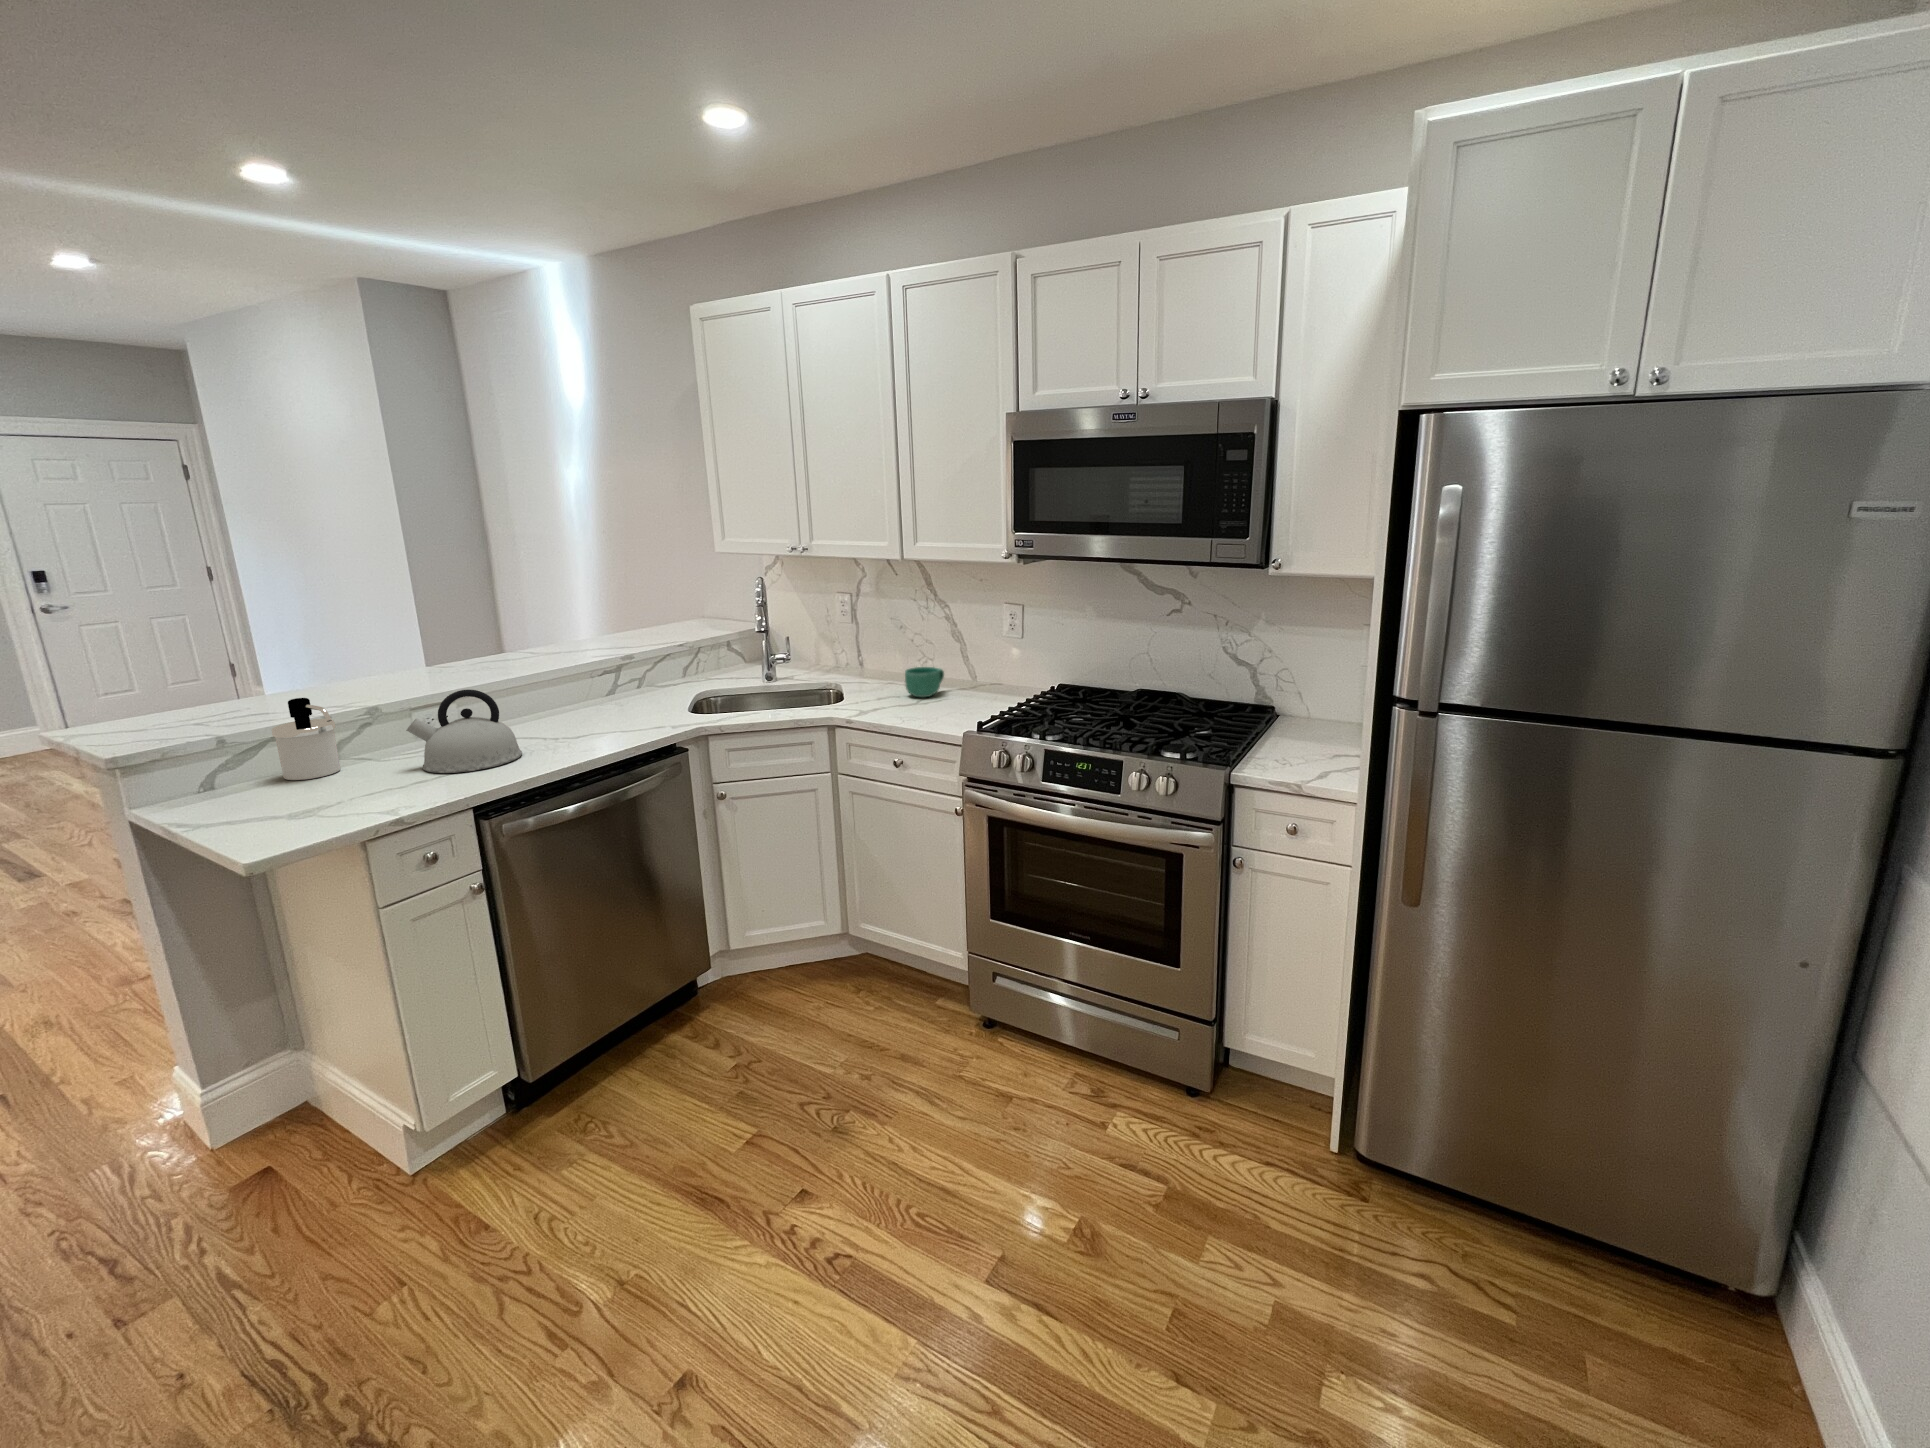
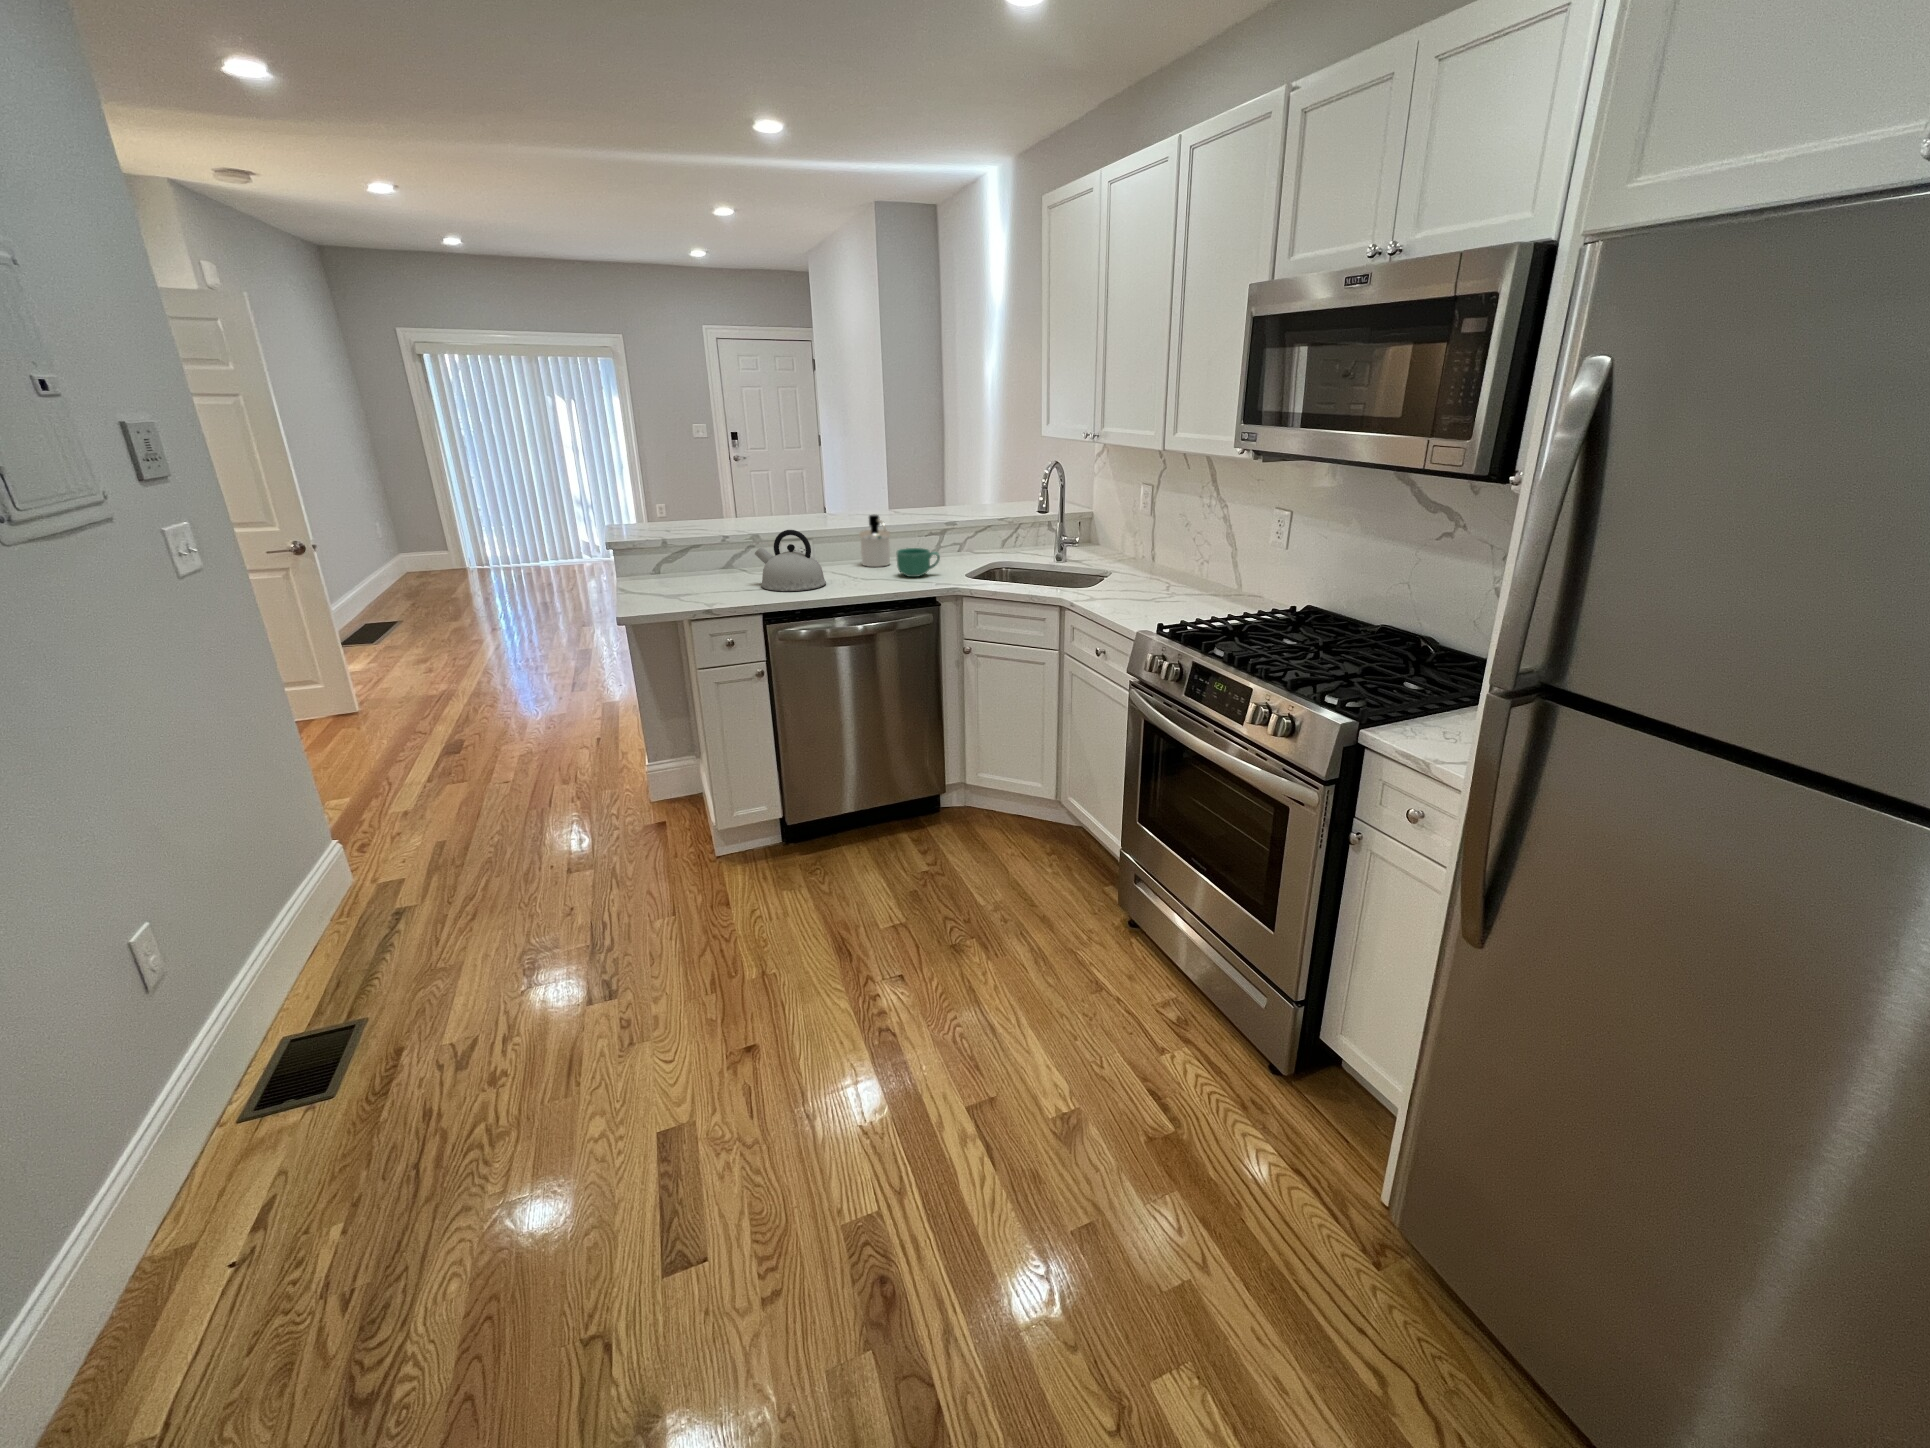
mug: present [905,667,944,697] -> present [897,548,940,577]
soap dispenser: present [272,698,341,780] -> present [859,515,890,567]

